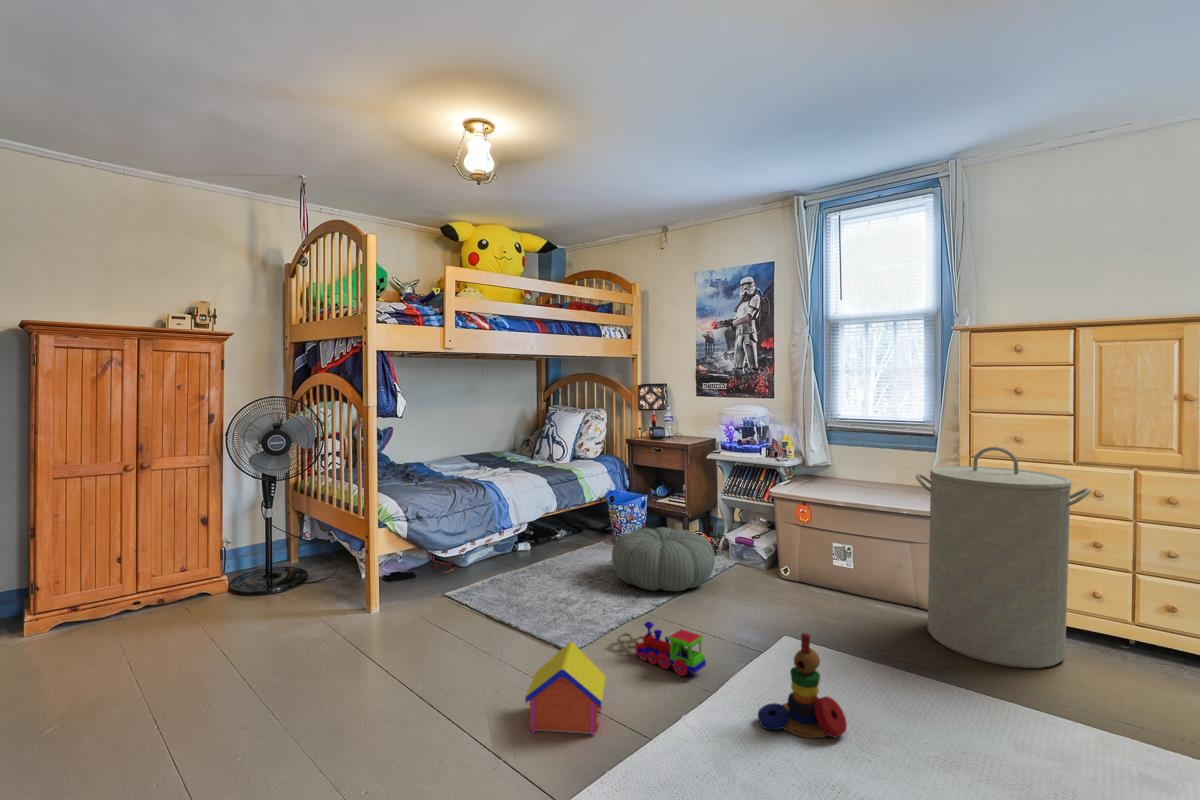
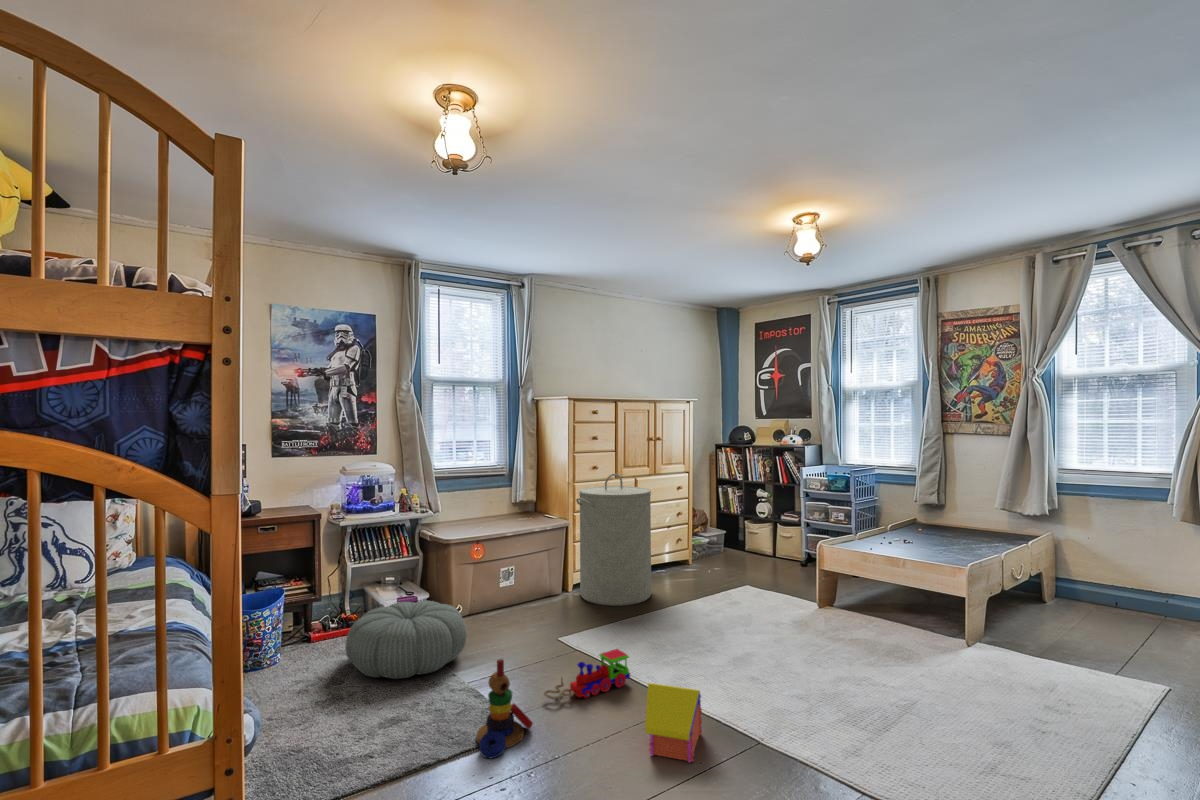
stacking toy: present [758,633,847,738] -> present [477,659,533,759]

